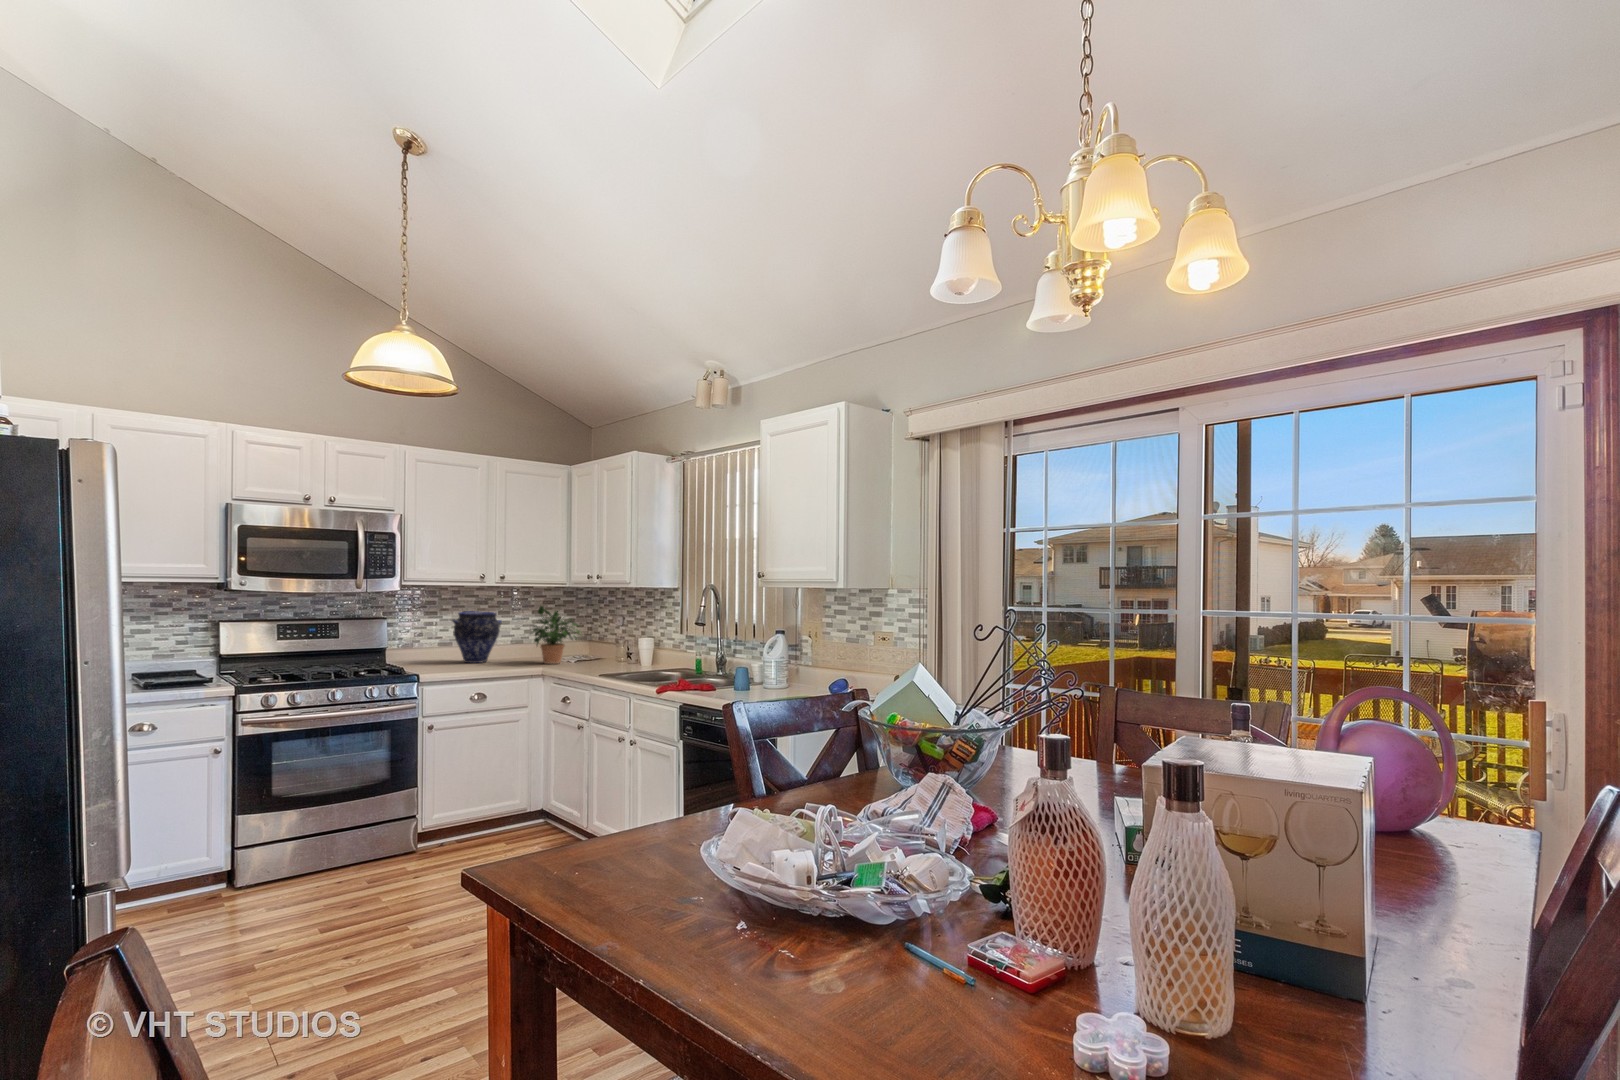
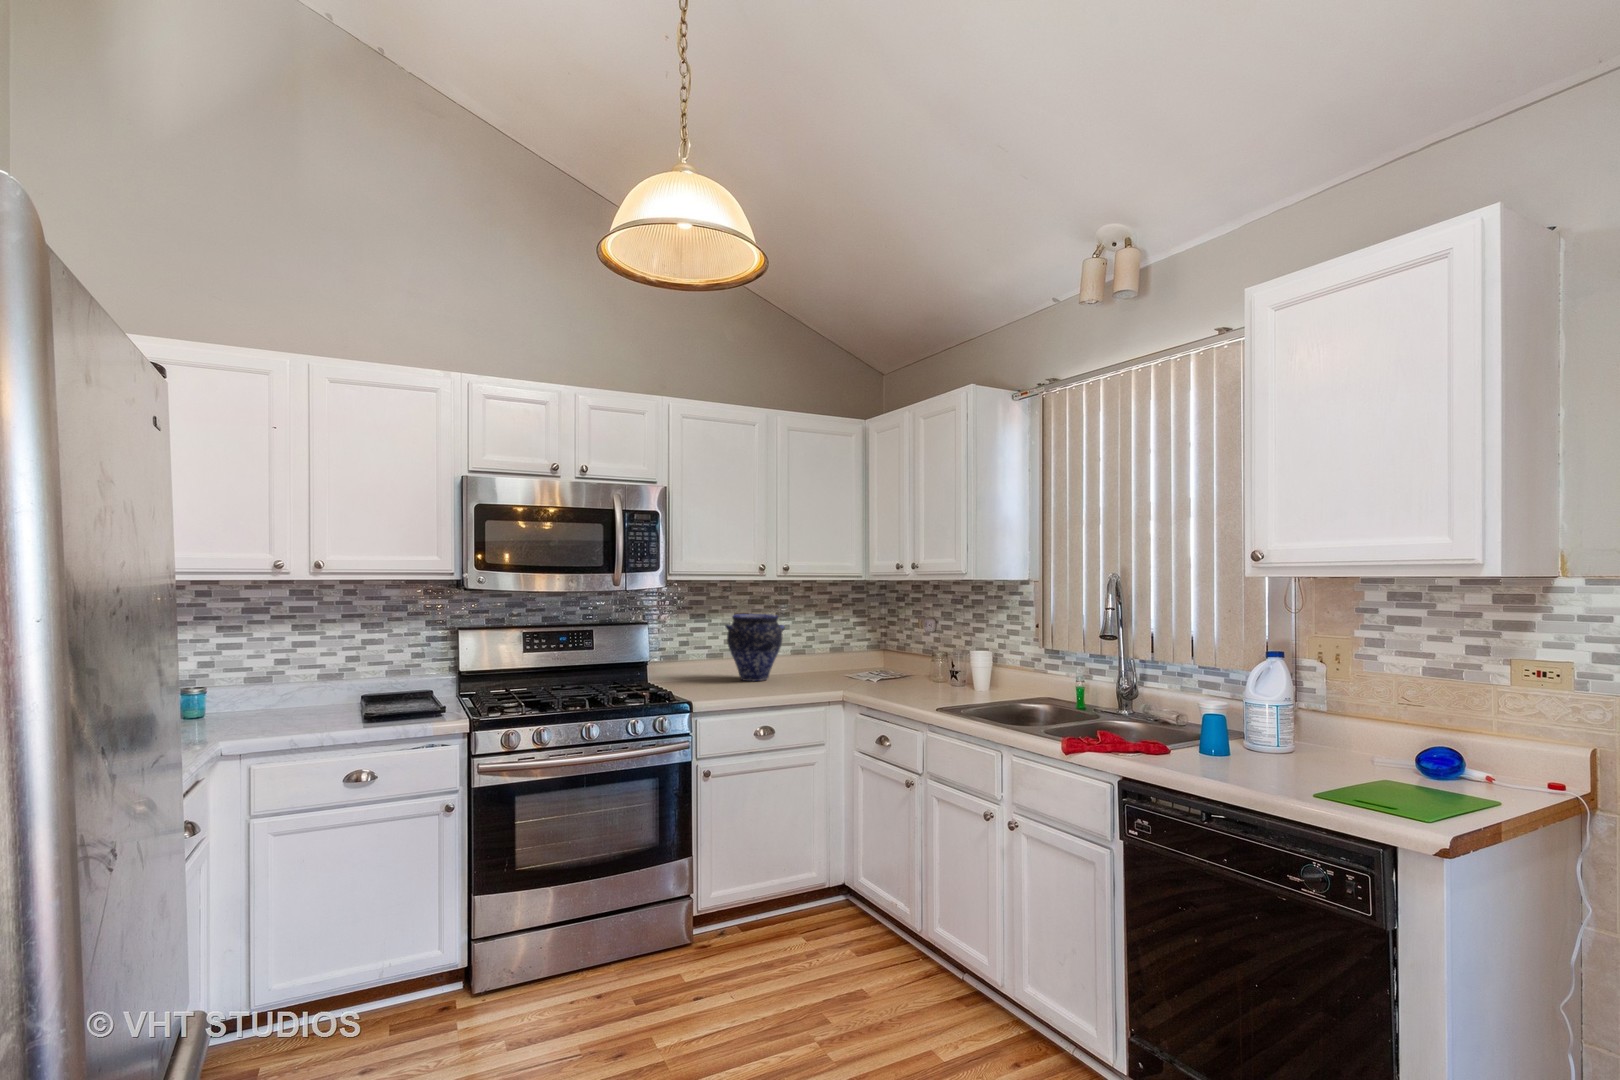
potted plant: present [531,606,580,664] -> none [818,607,890,685]

